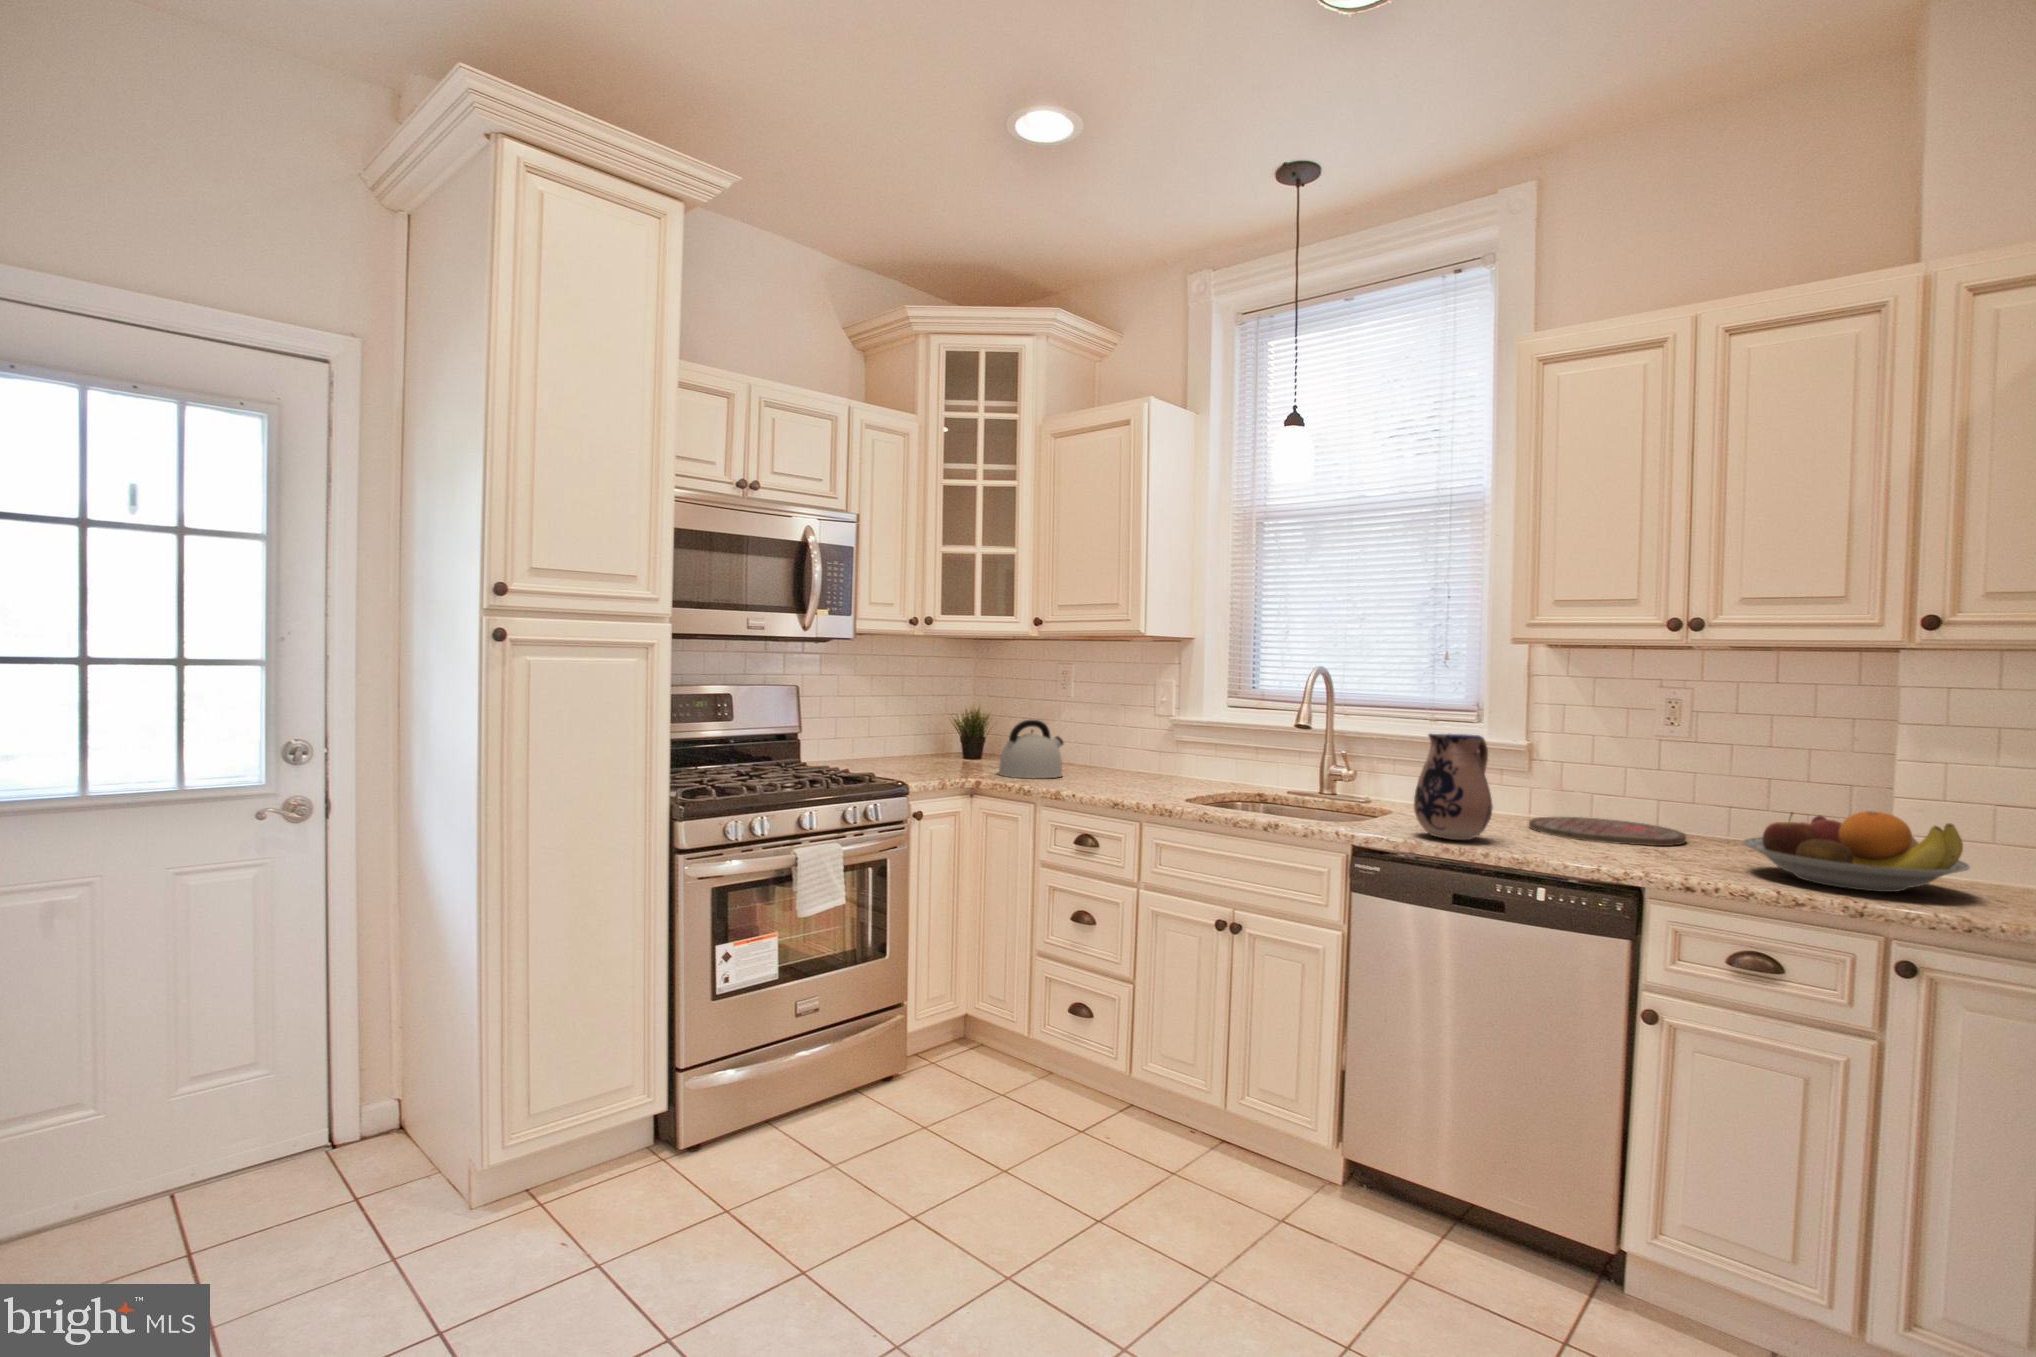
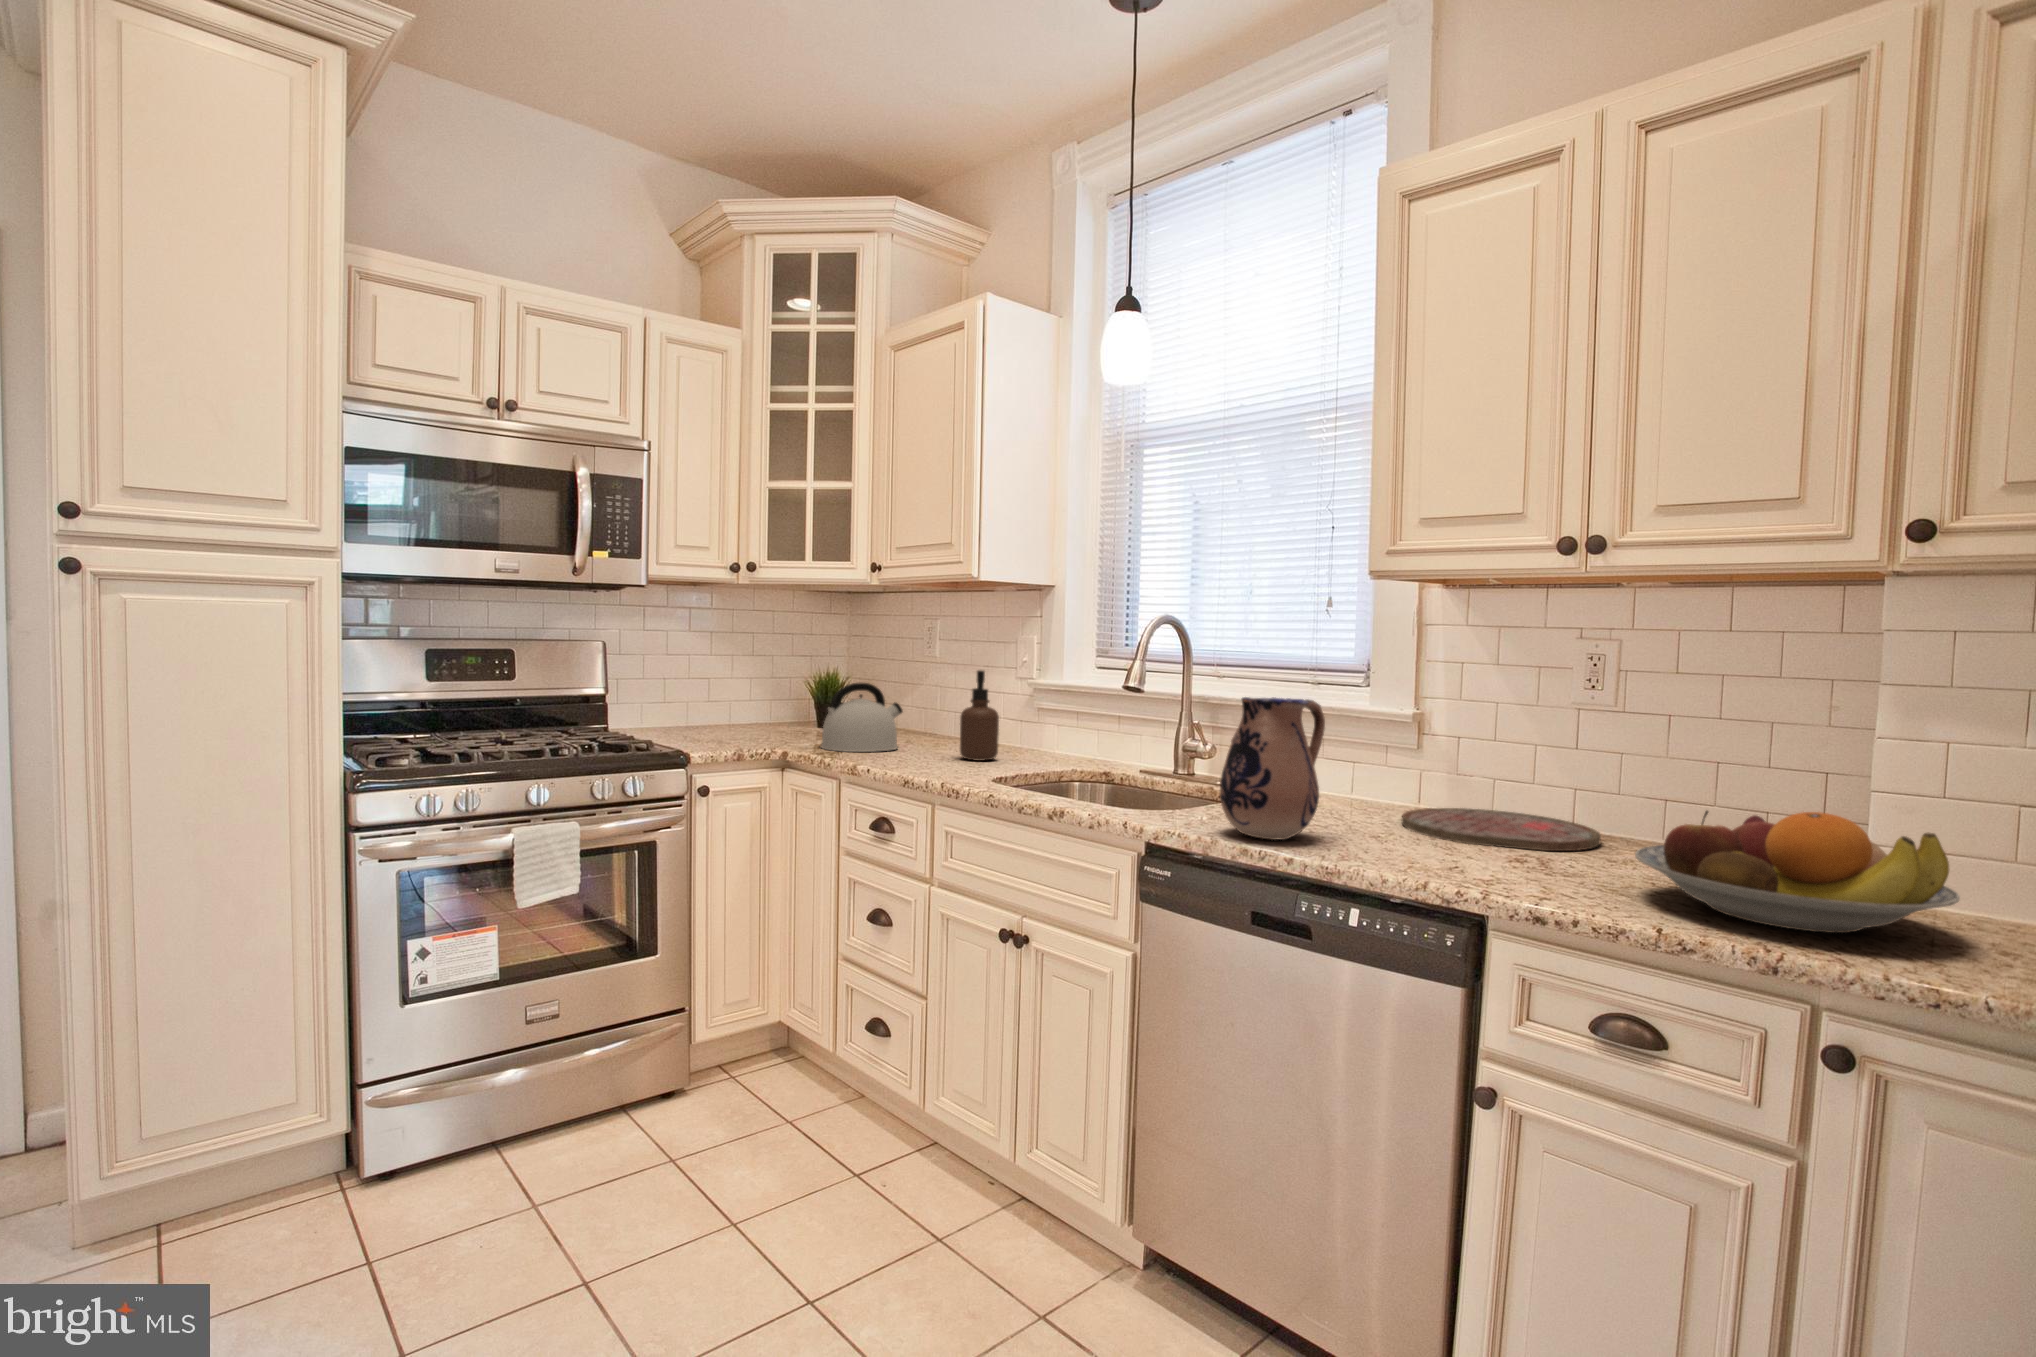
soap dispenser: none [1125,709,1158,785] -> present [960,670,999,761]

